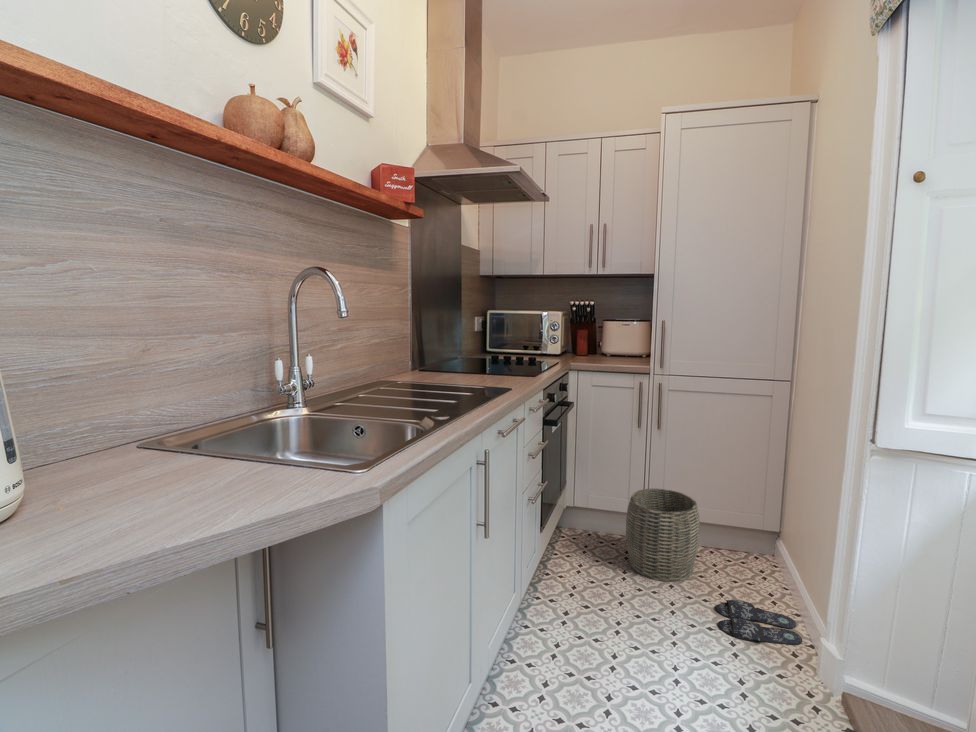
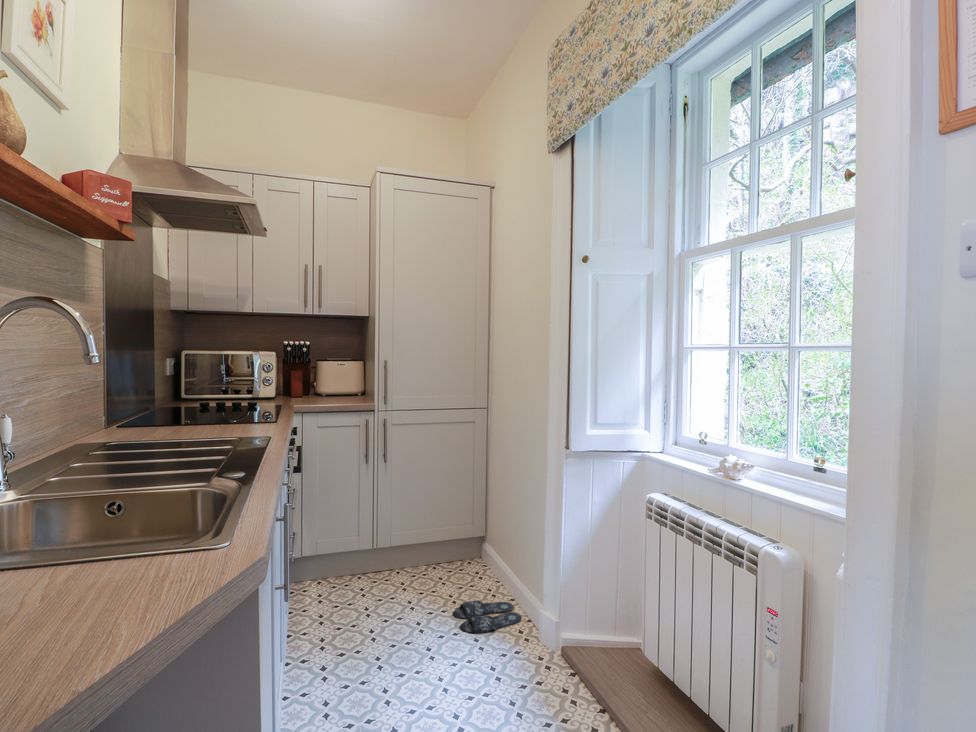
woven basket: present [626,489,700,582] -> none [363,517,430,607]

